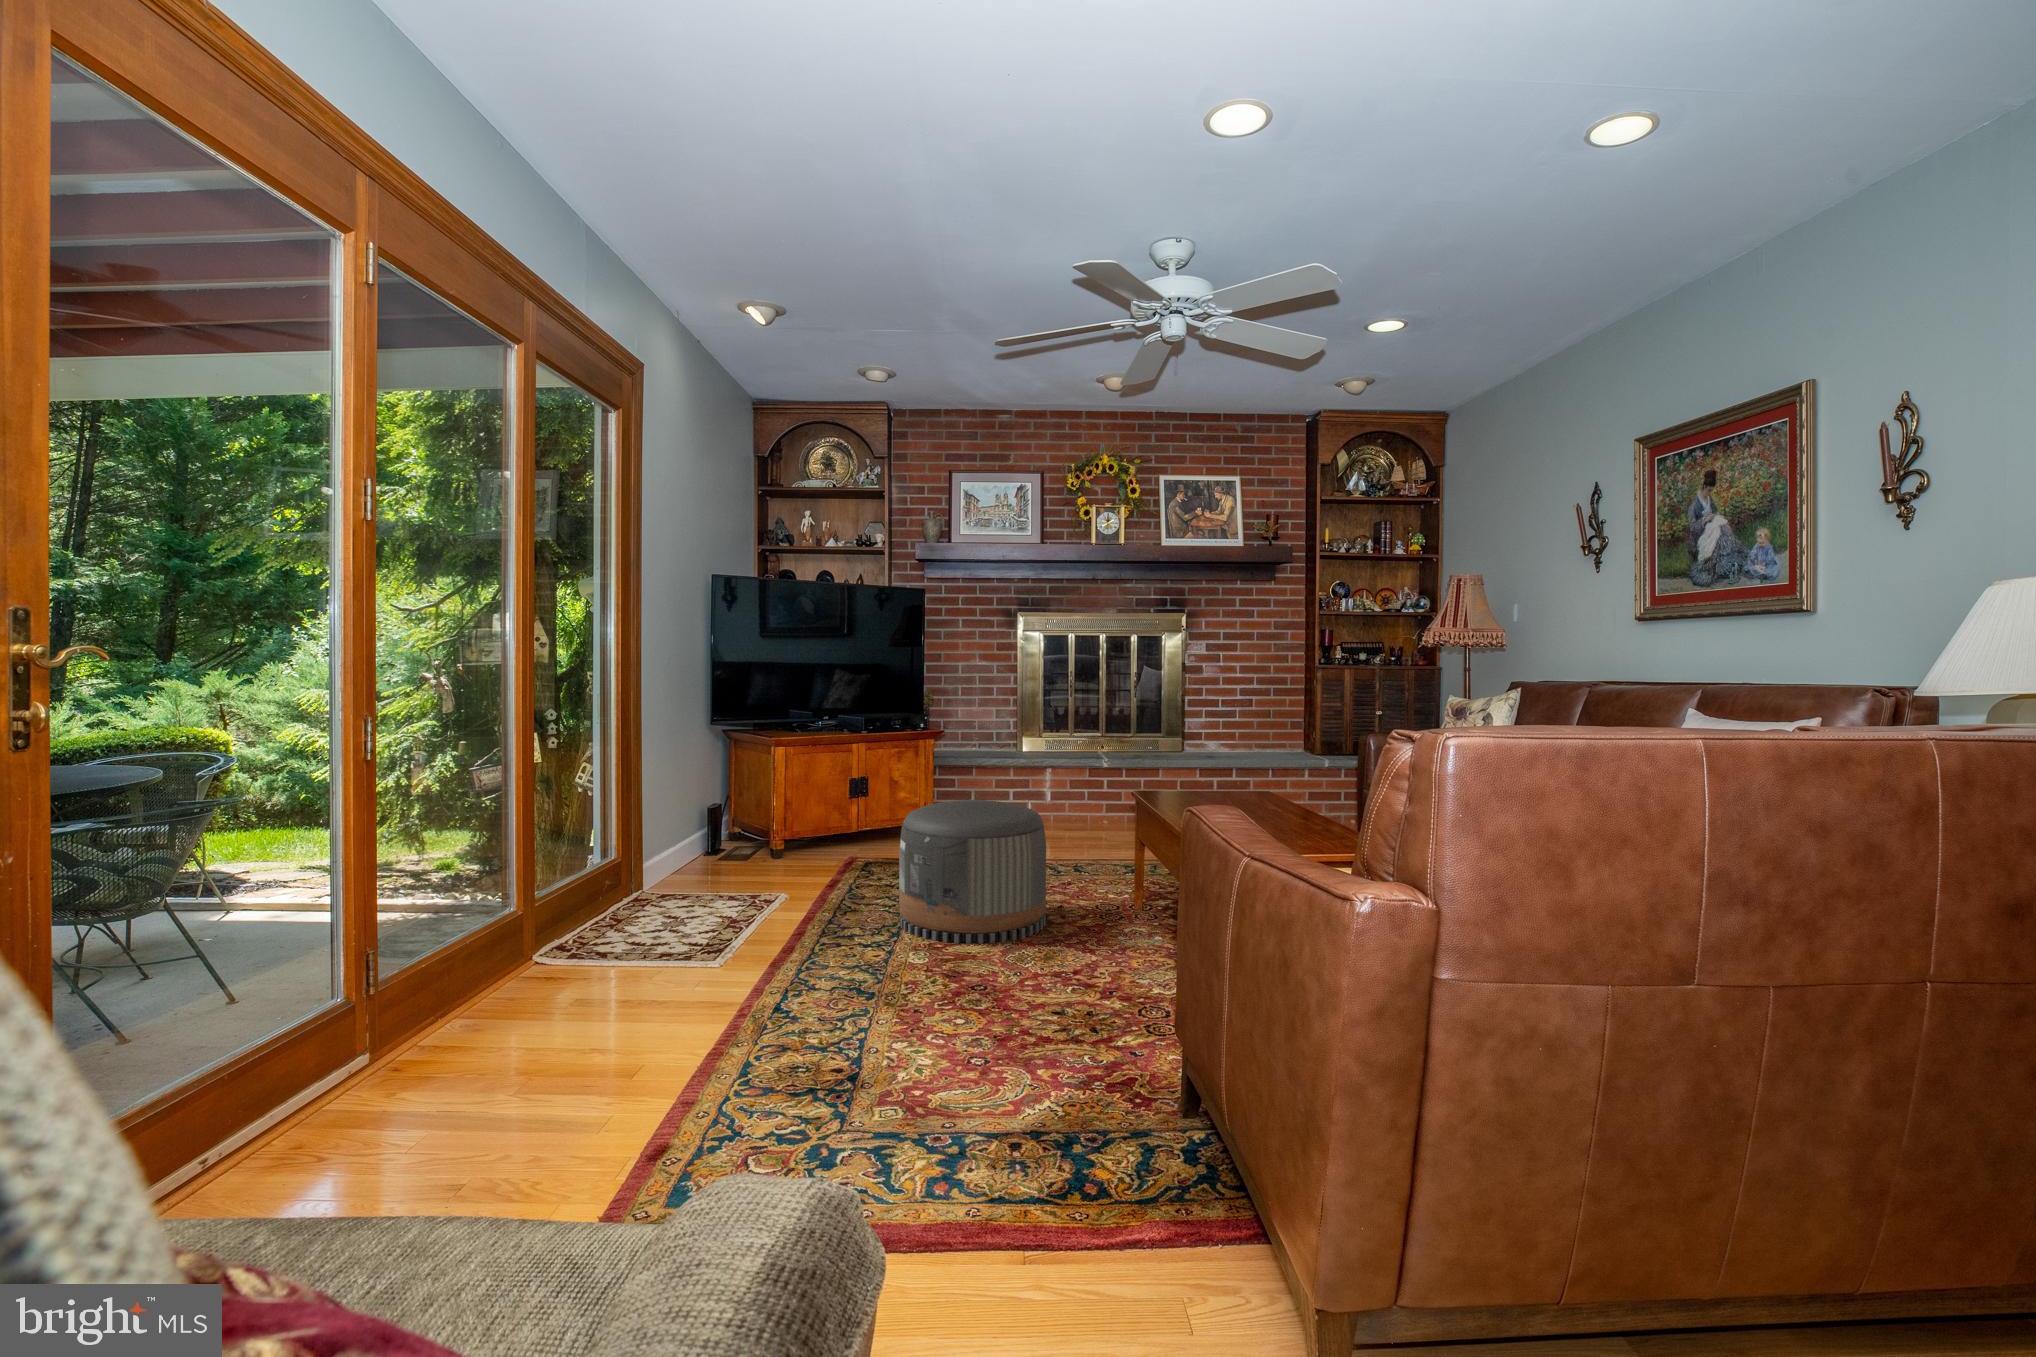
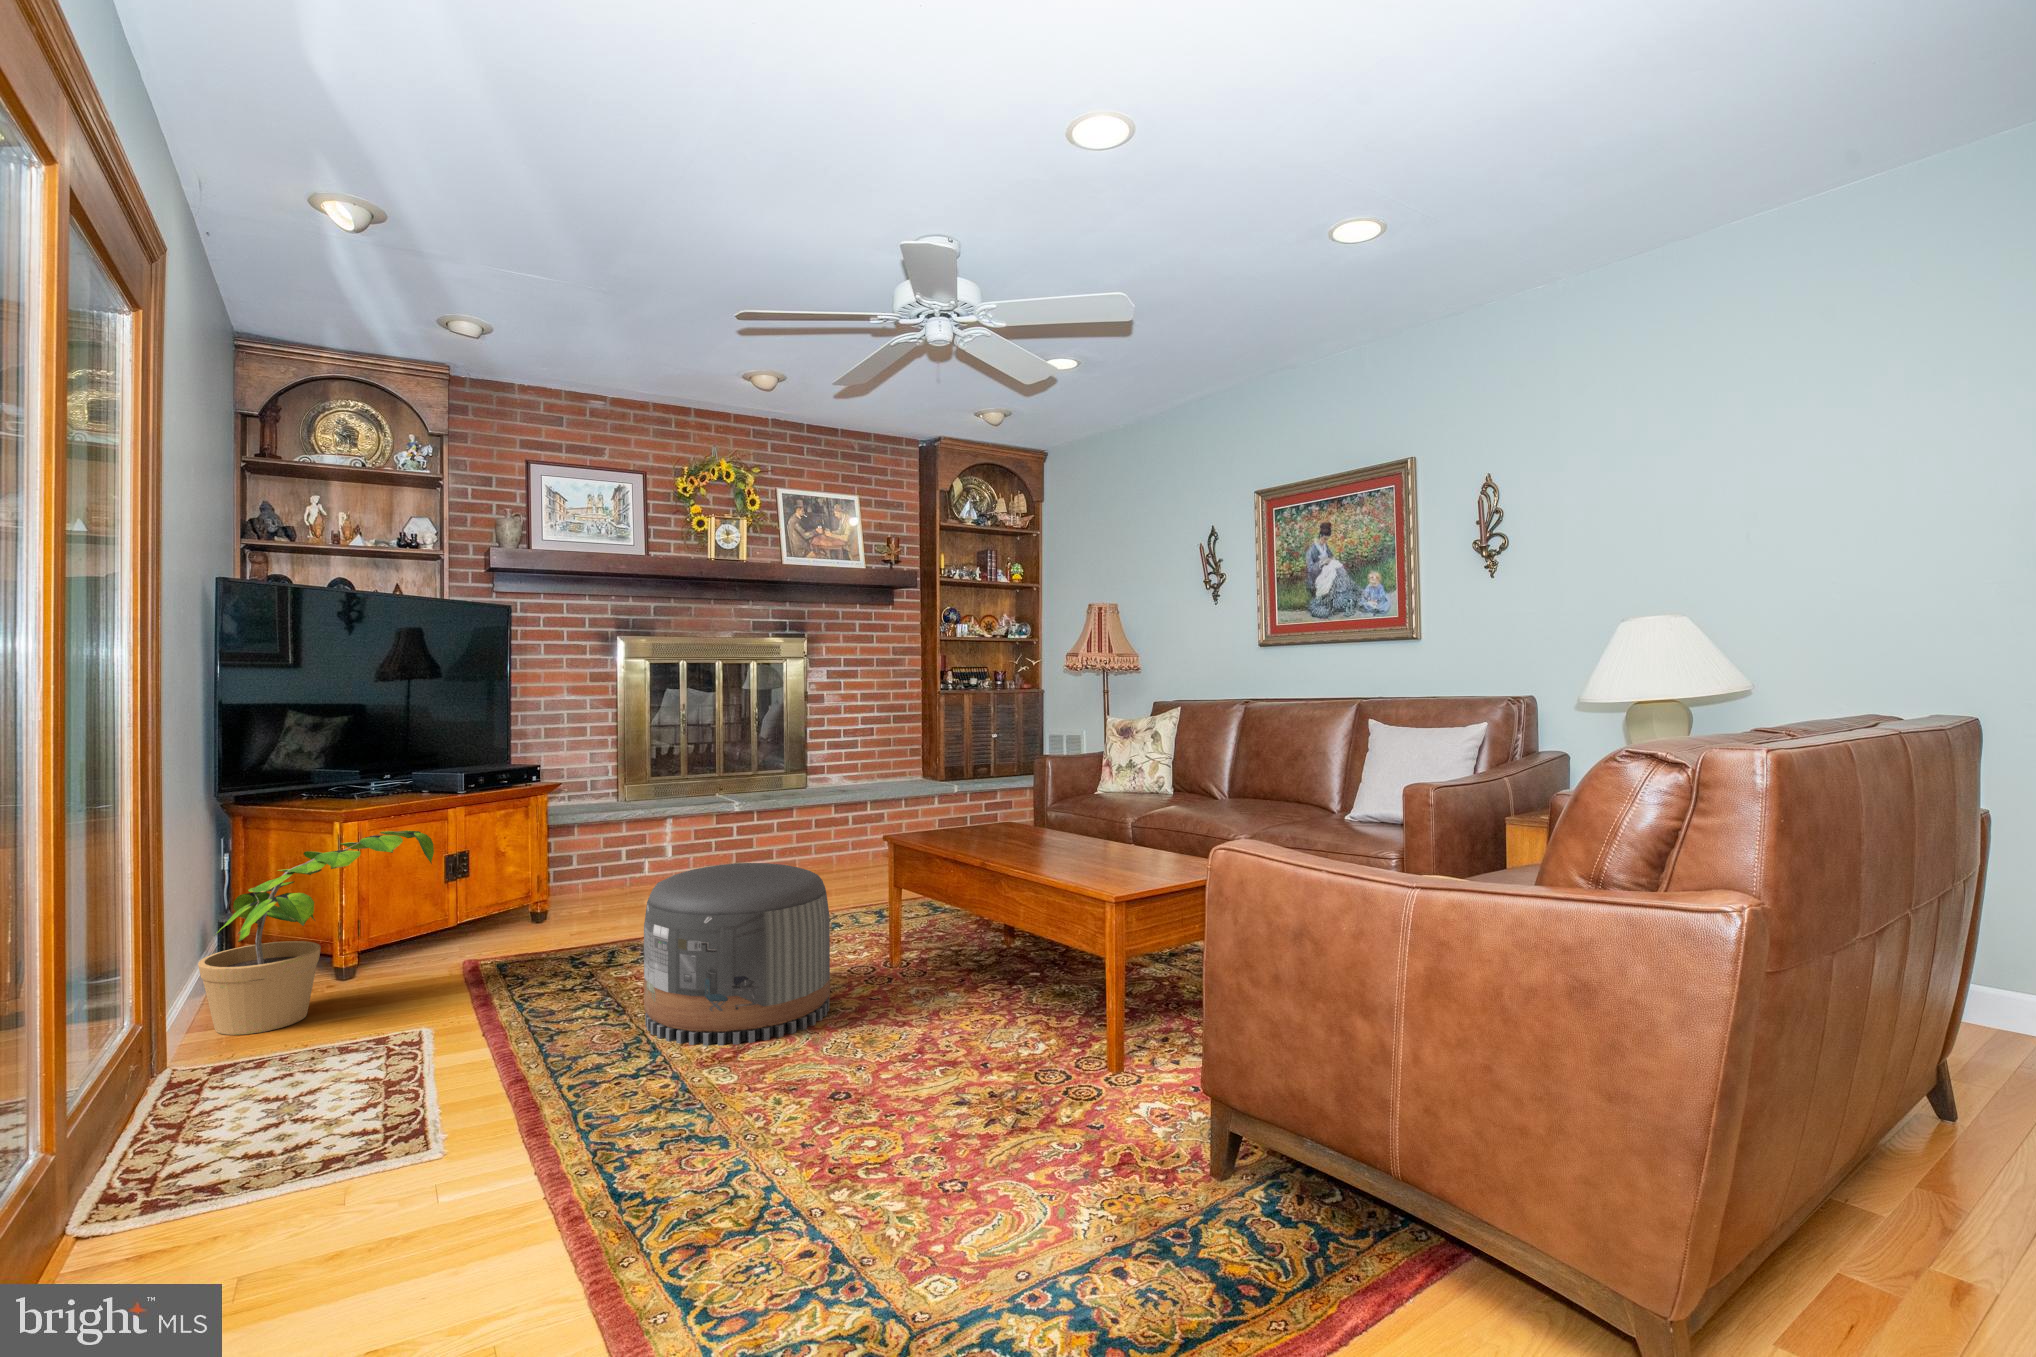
potted plant: none [669,754,808,881] -> present [198,831,434,1035]

